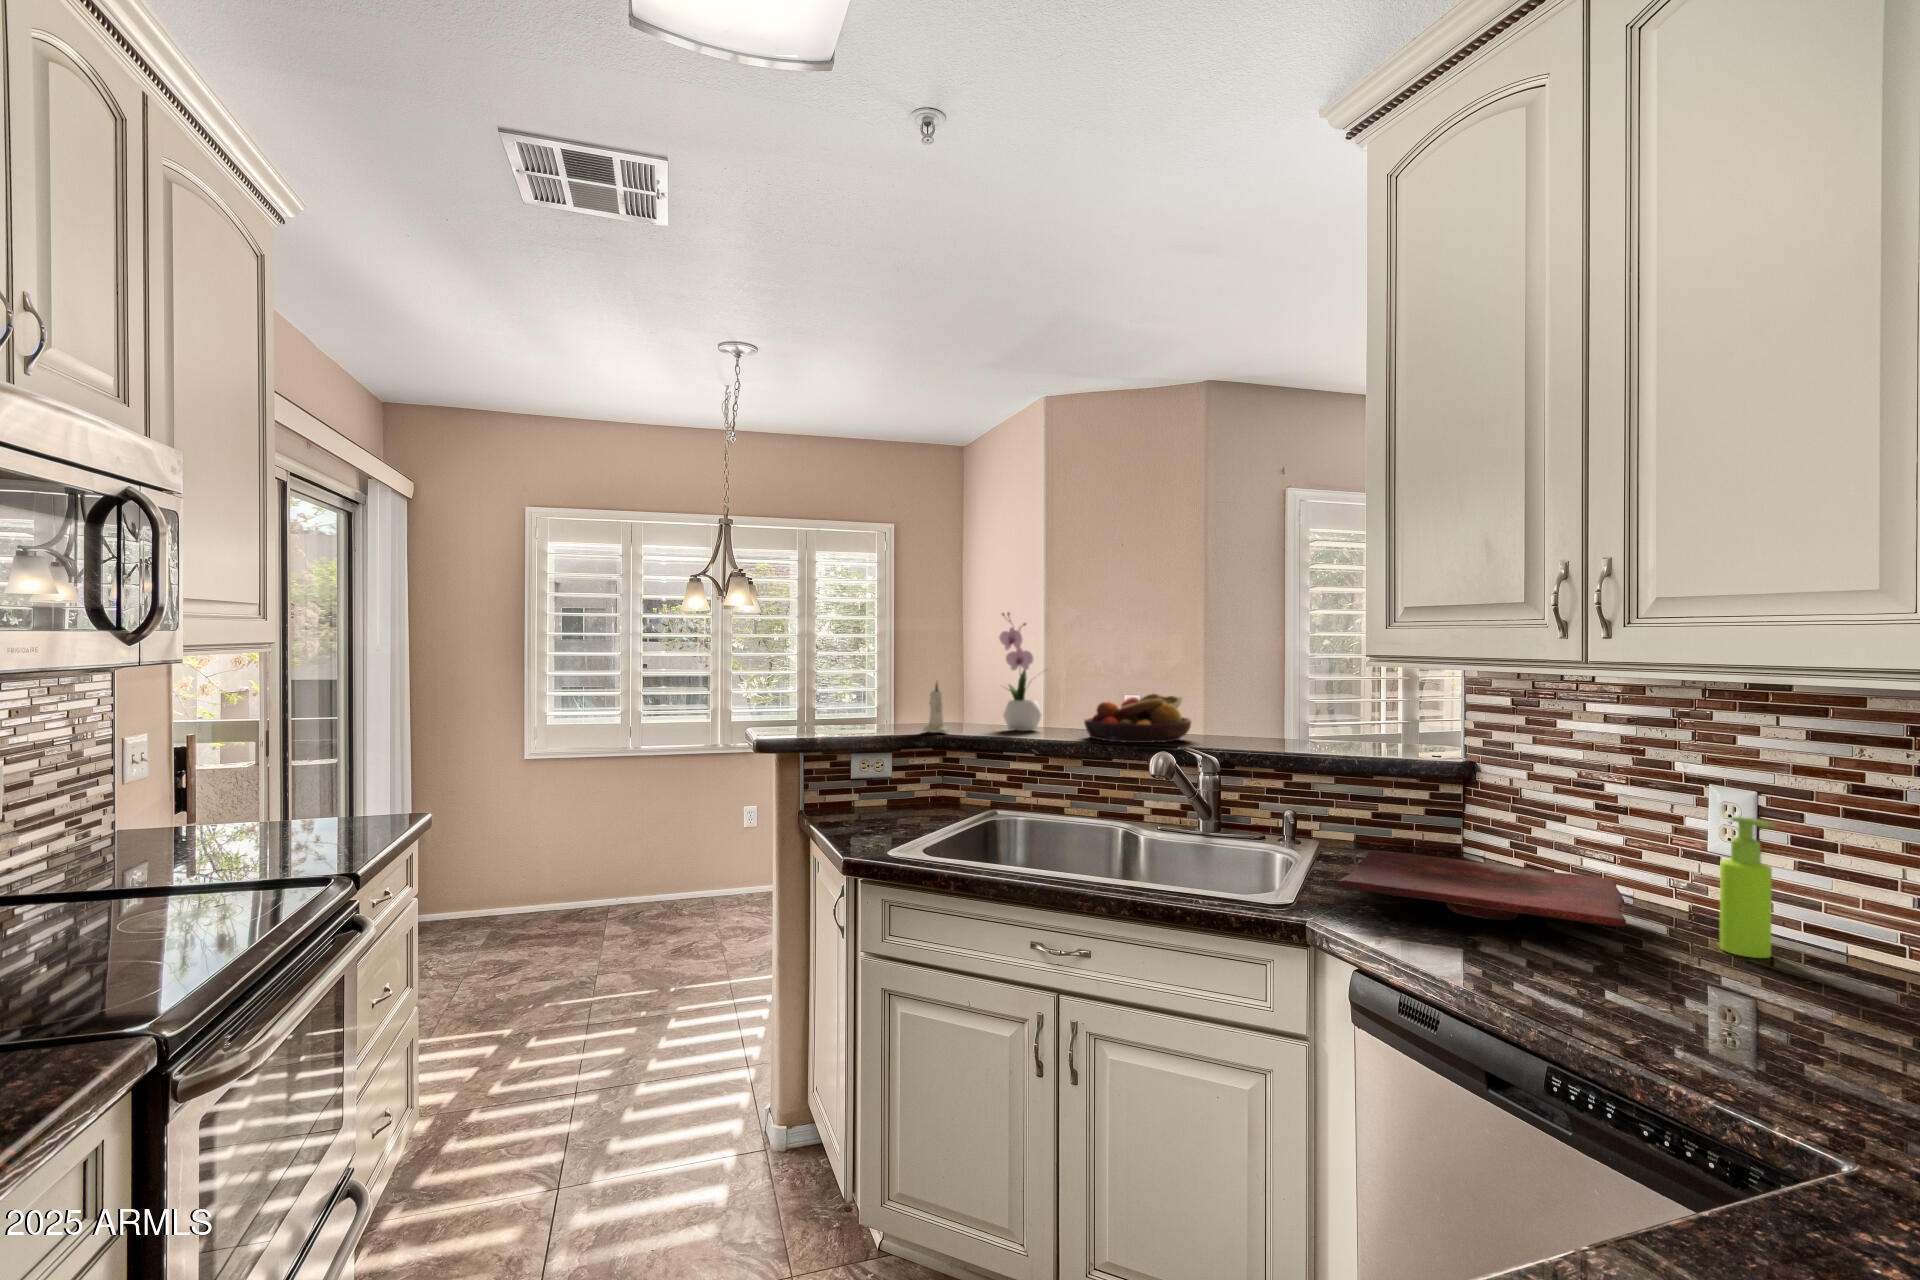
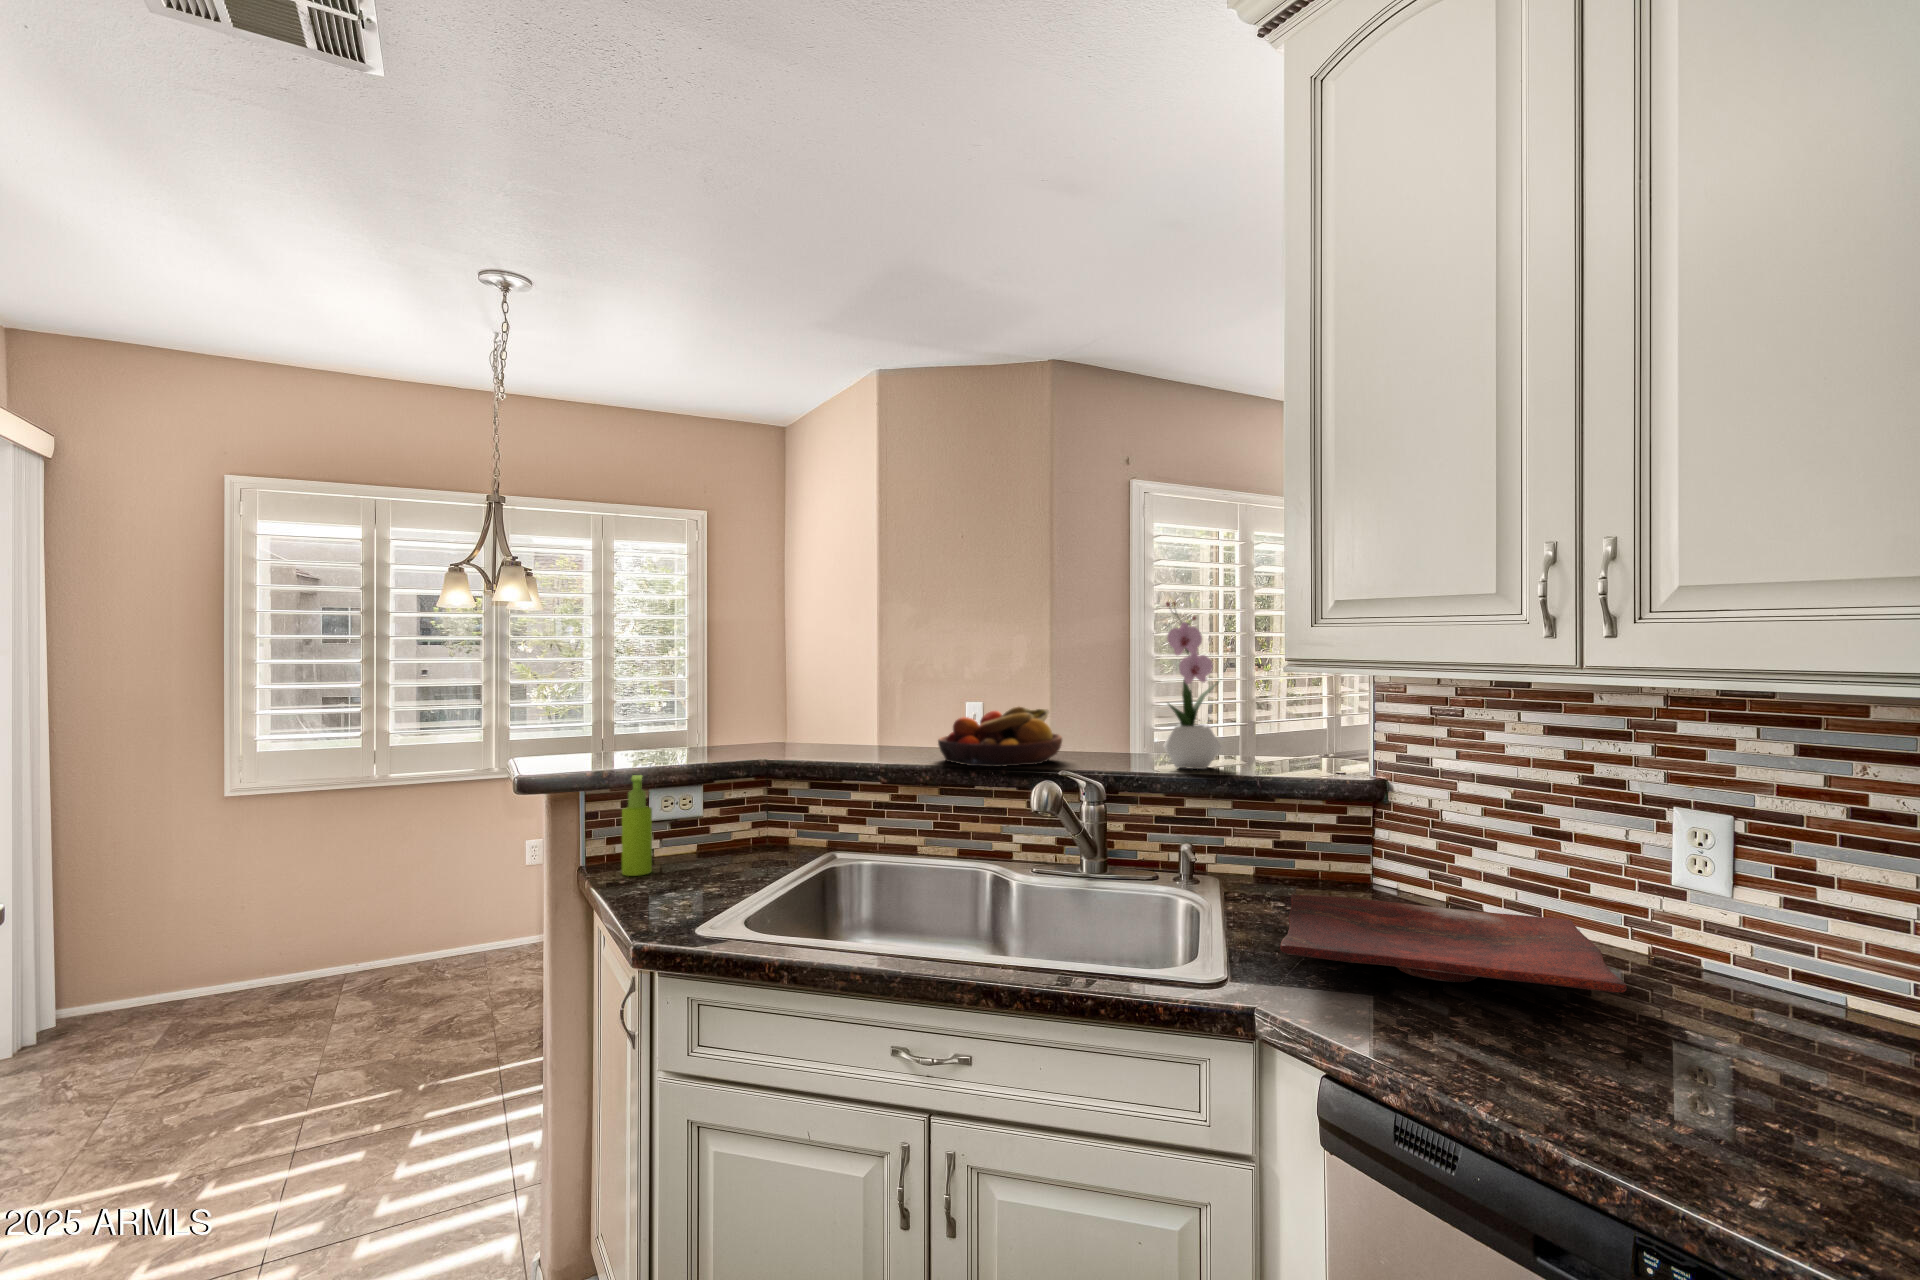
flower arrangement: present [999,613,1042,731] -> present [1164,601,1221,769]
candle: present [923,683,950,733] -> none [740,695,776,760]
soap dispenser: present [1720,817,1776,958] -> present [622,775,652,876]

